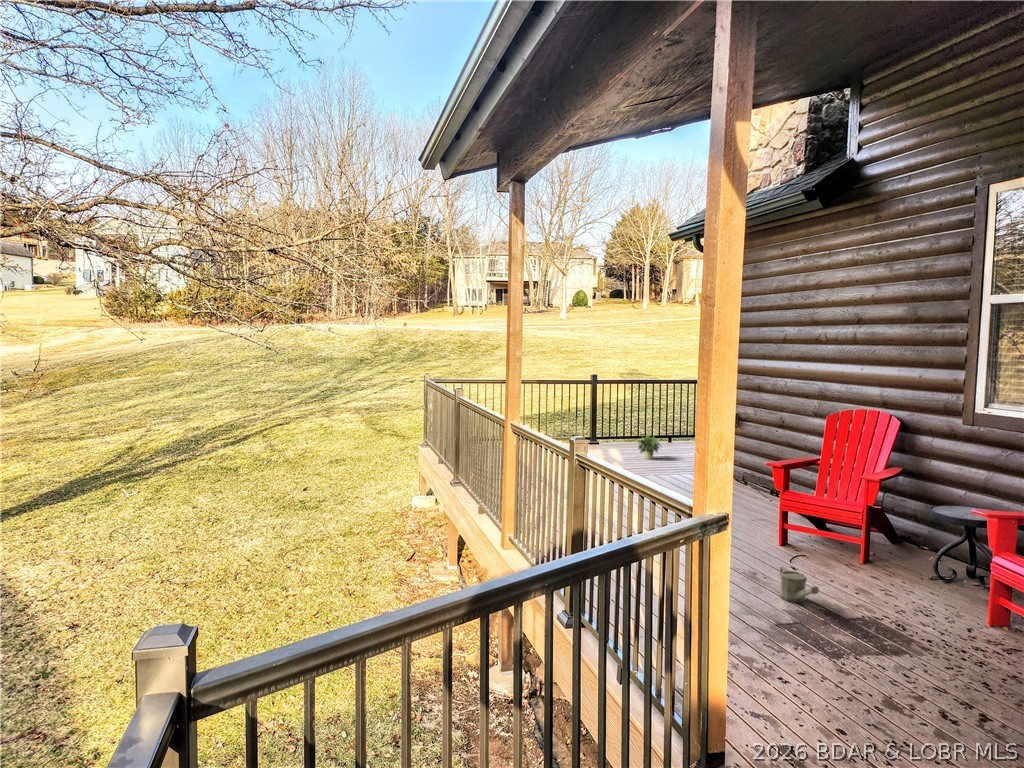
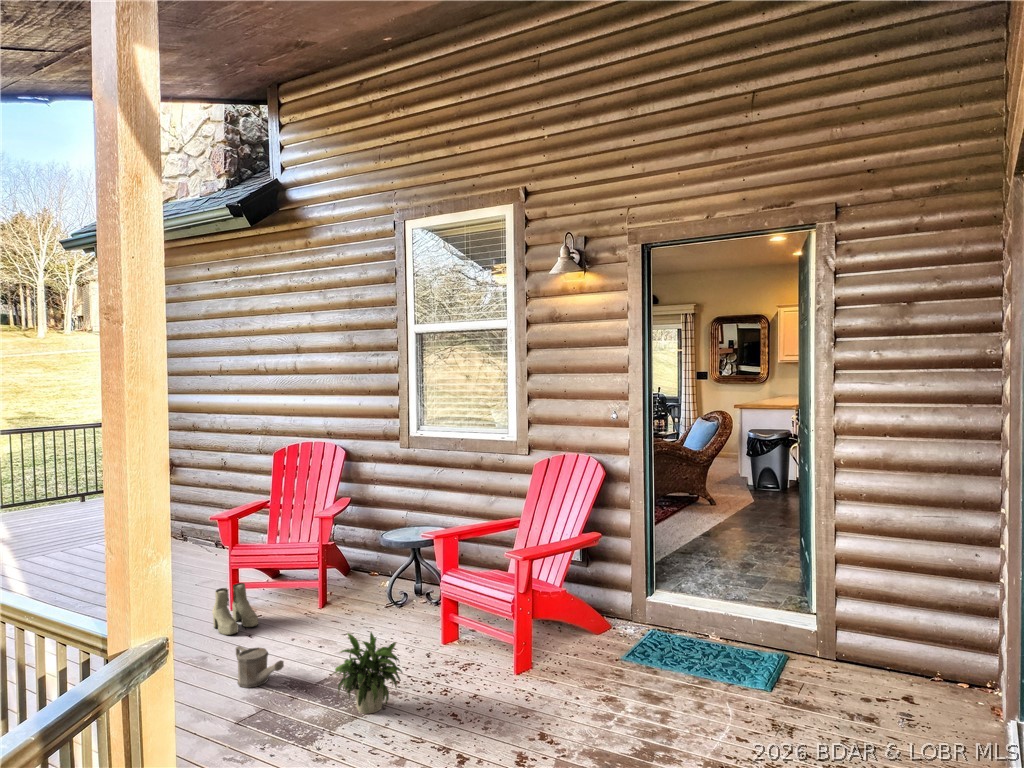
potted plant: present [637,435,661,459] -> present [333,632,403,714]
boots: none [764,520,801,560] -> present [212,583,258,635]

